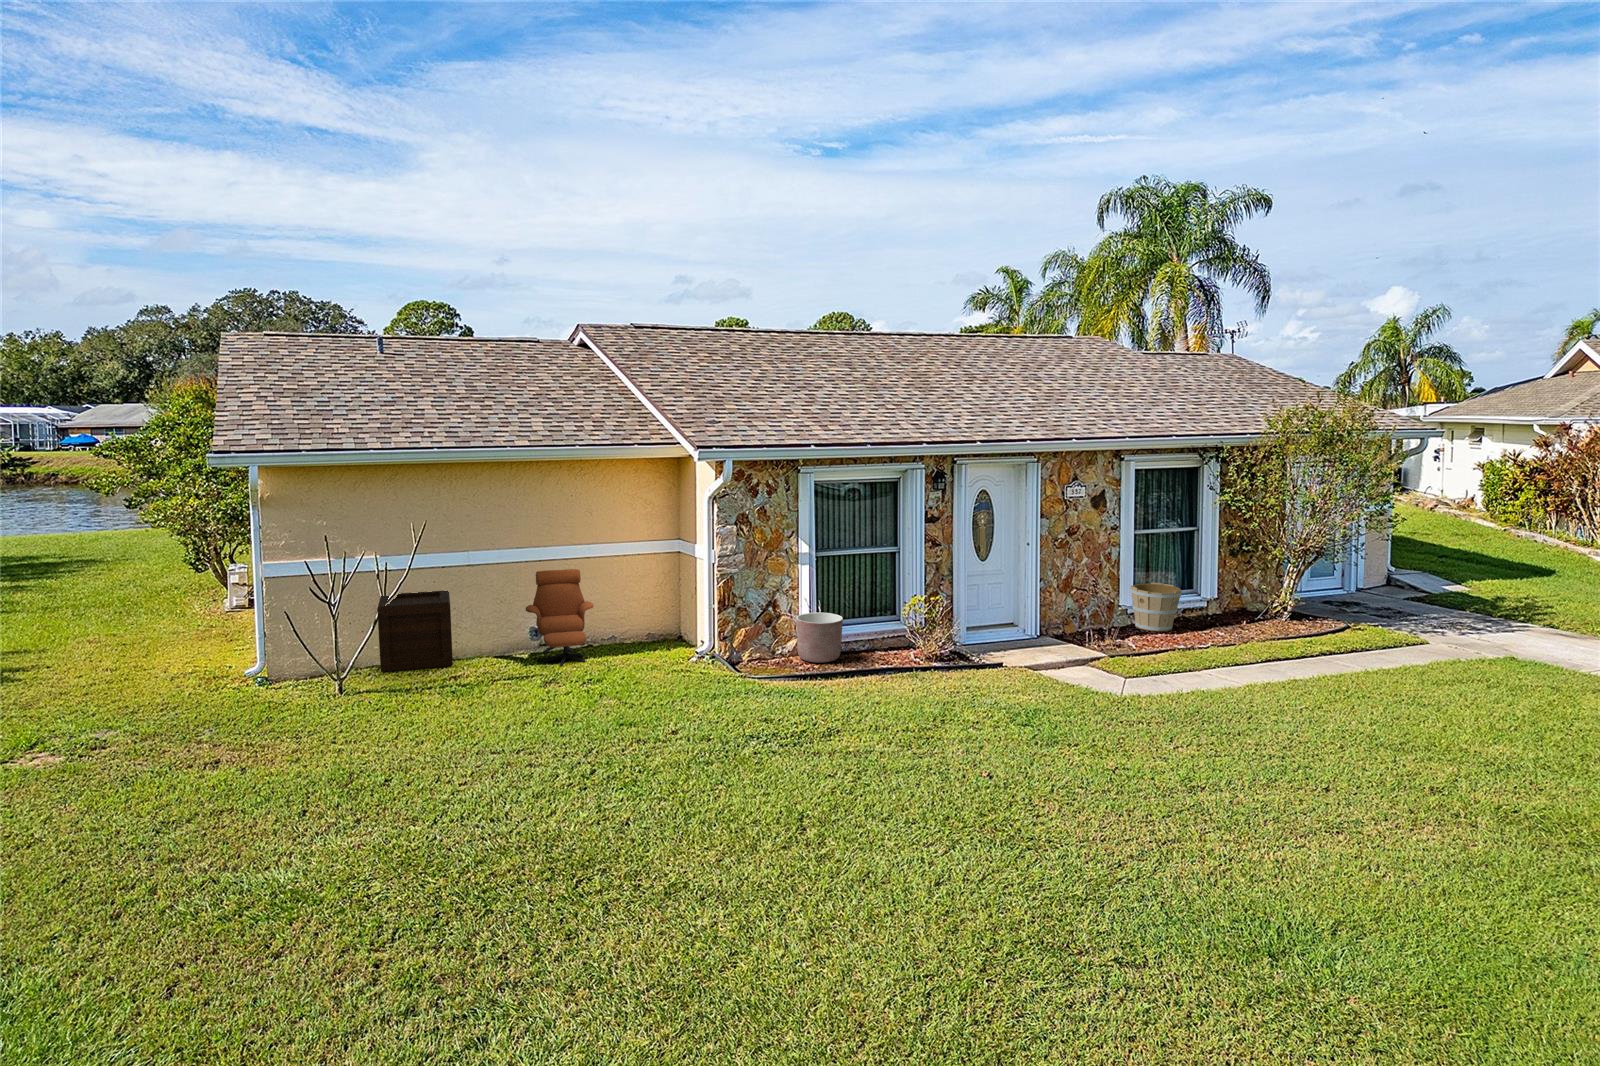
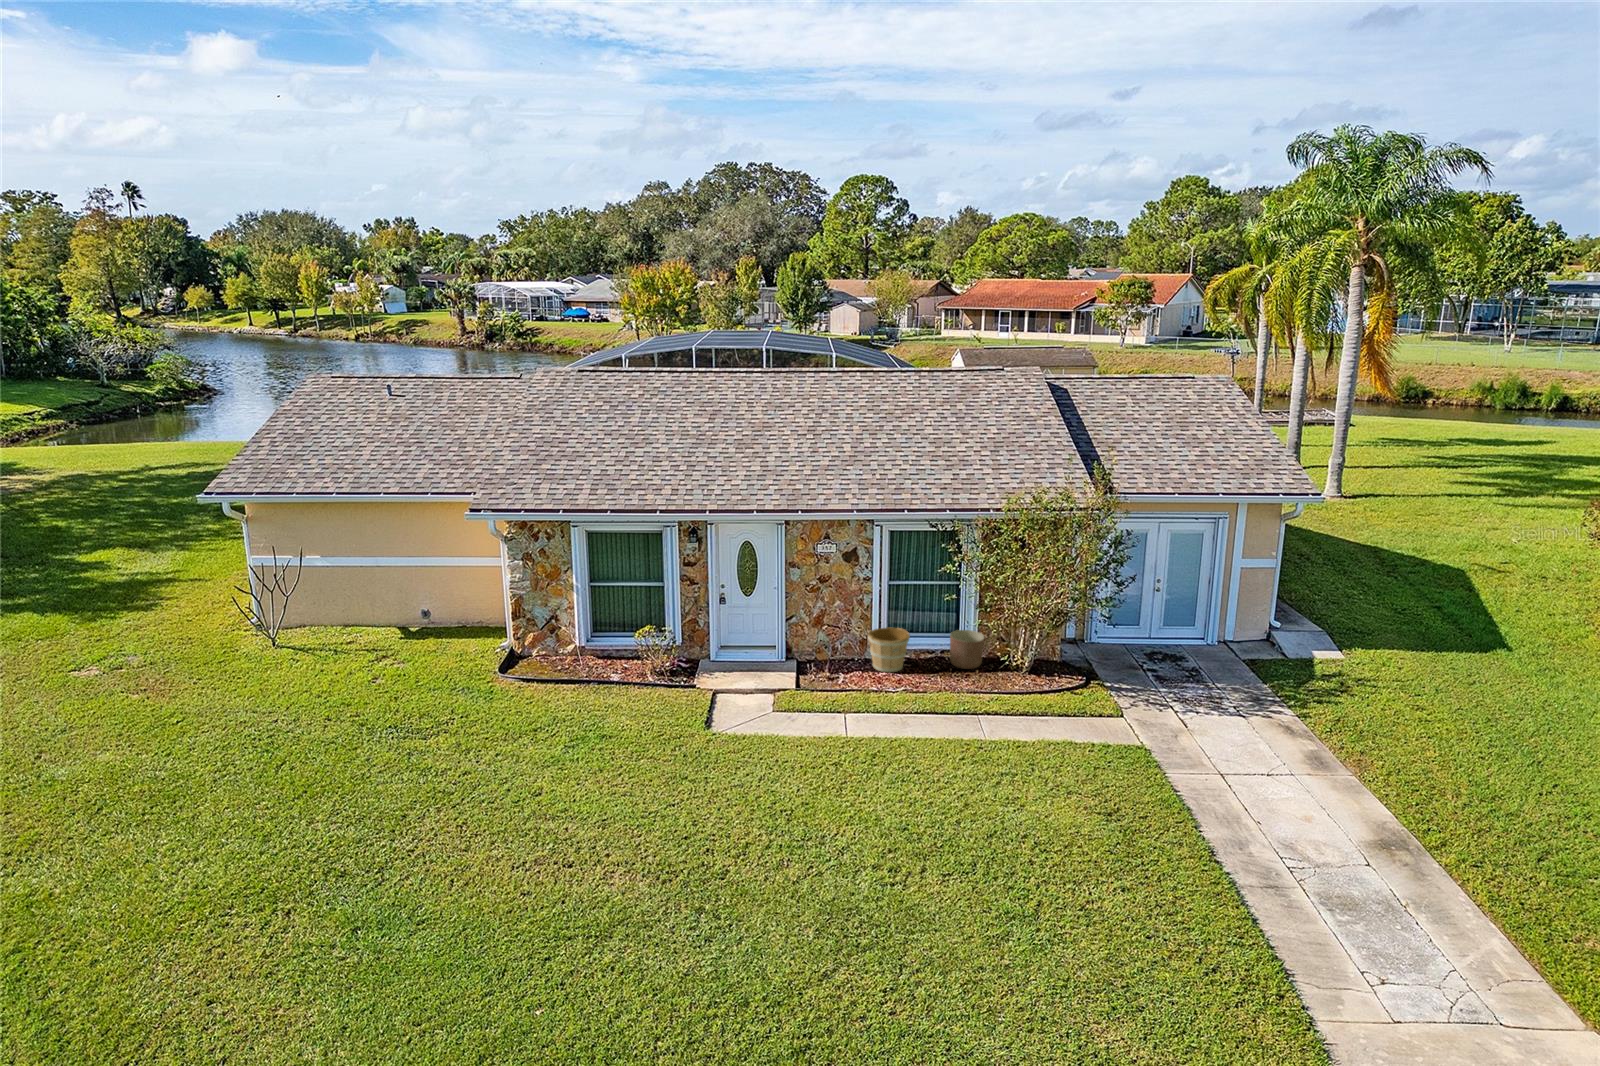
lounge chair: present [526,569,593,666] -> none [404,575,456,647]
wooden crate: present [377,591,453,673] -> none [301,583,368,638]
planter: present [796,613,843,663] -> present [950,630,985,669]

